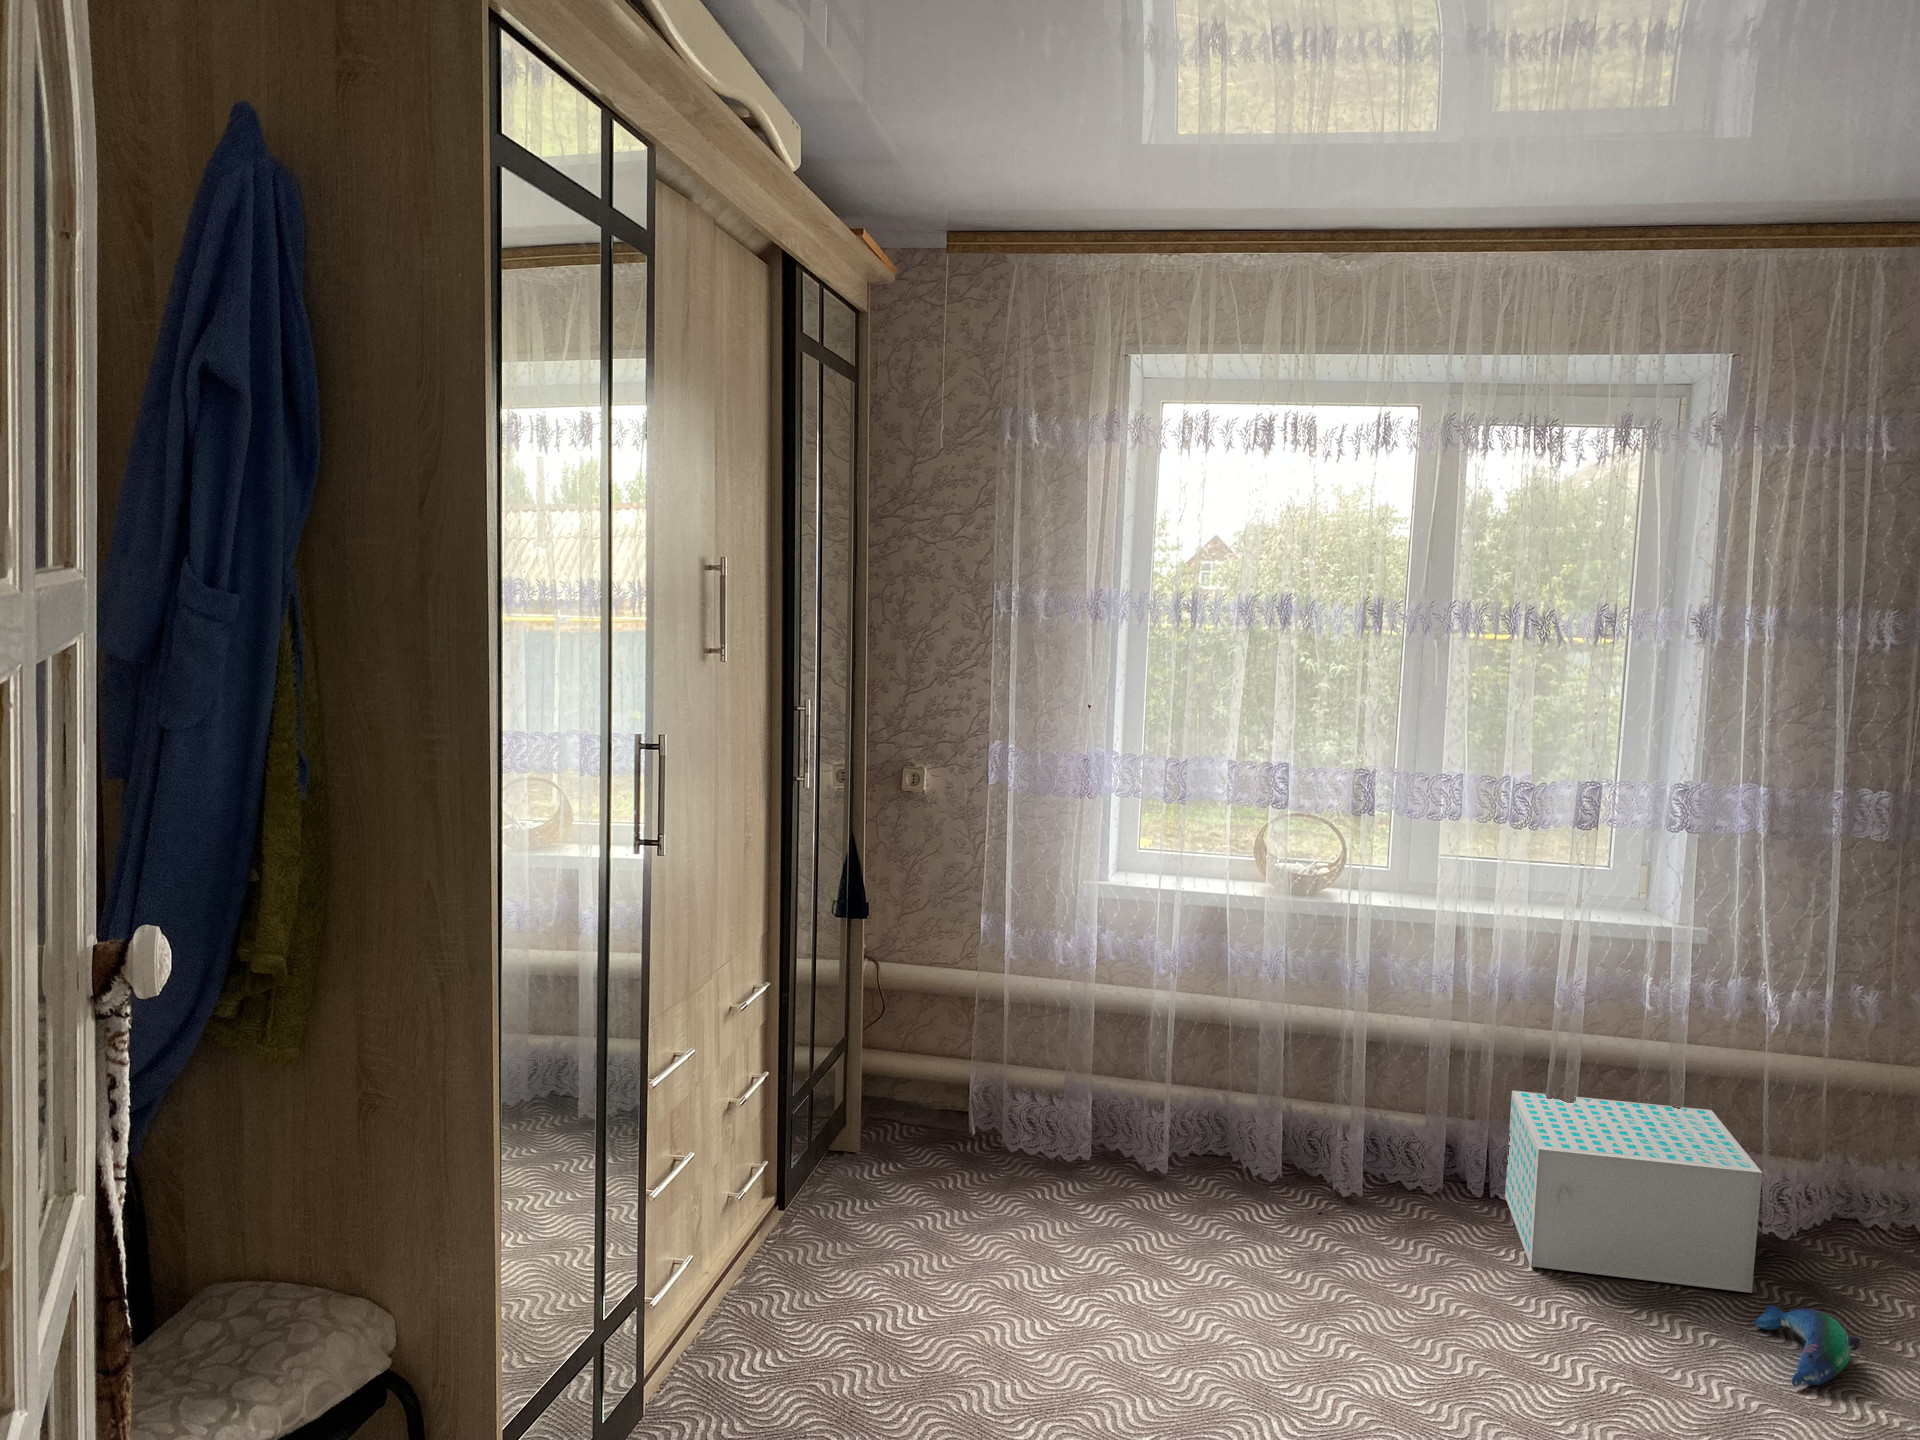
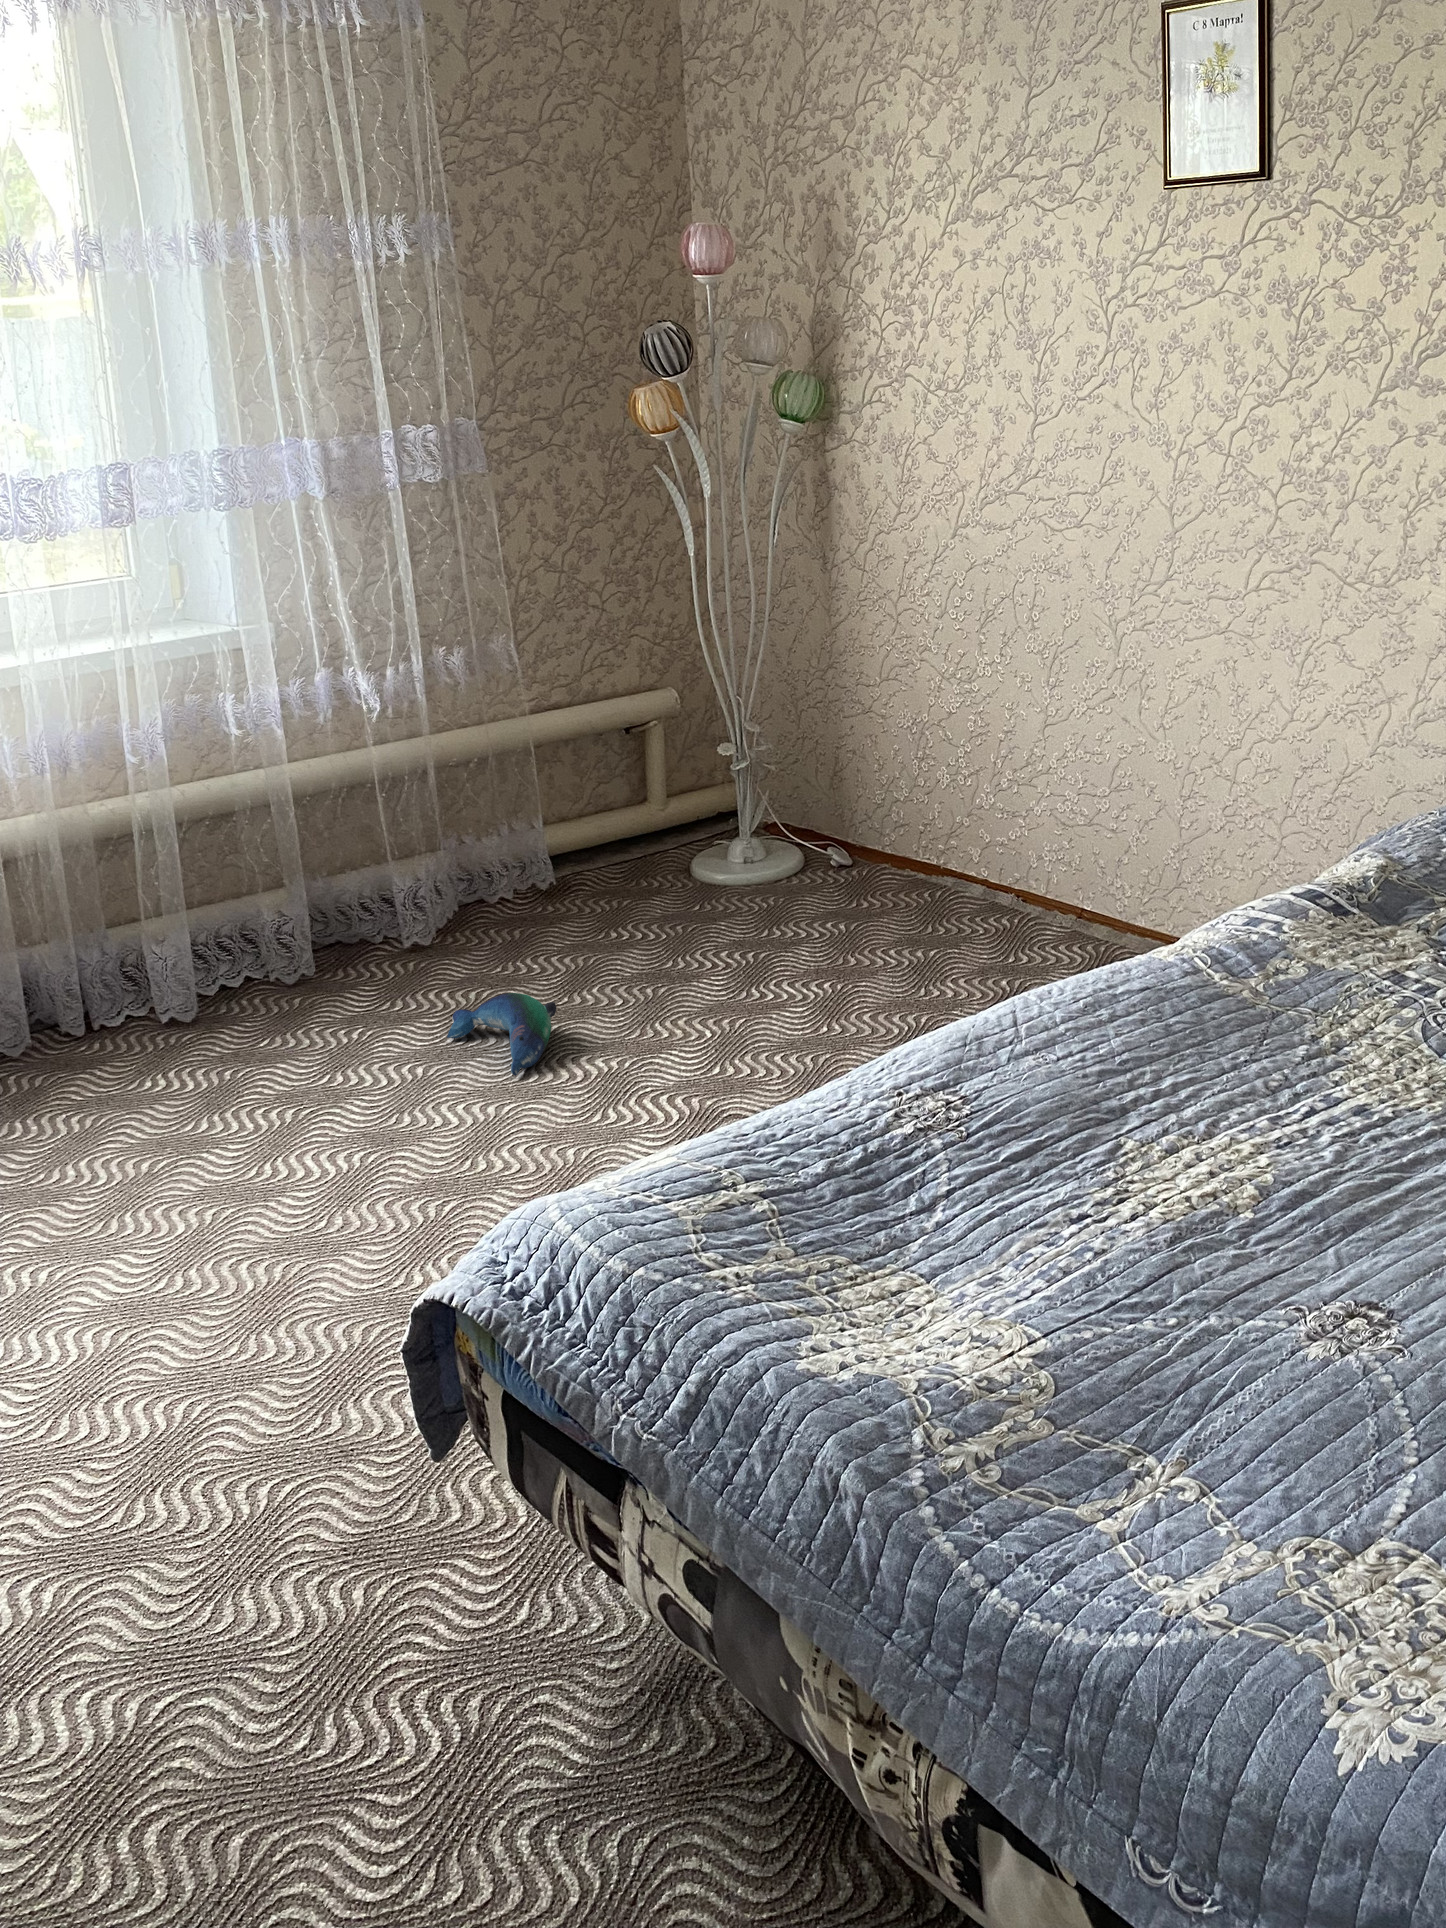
storage box: present [1505,1091,1762,1293] -> none [93,831,428,1084]

